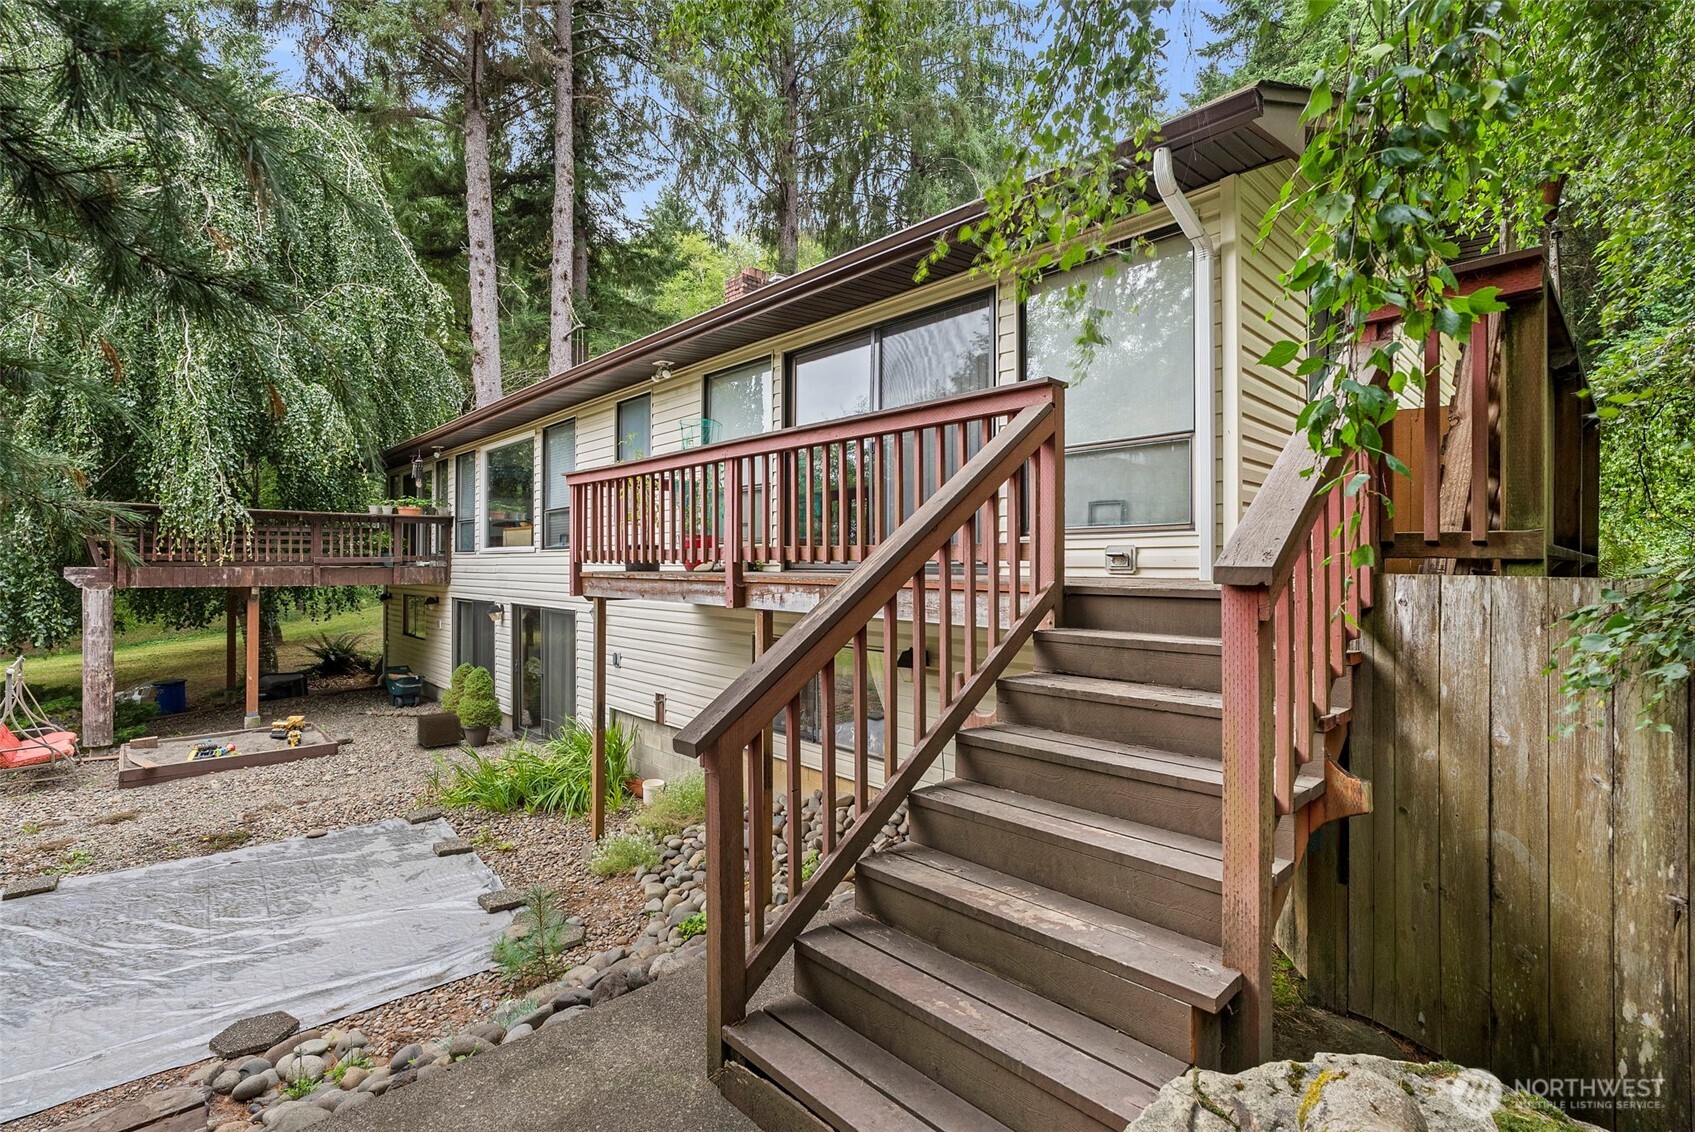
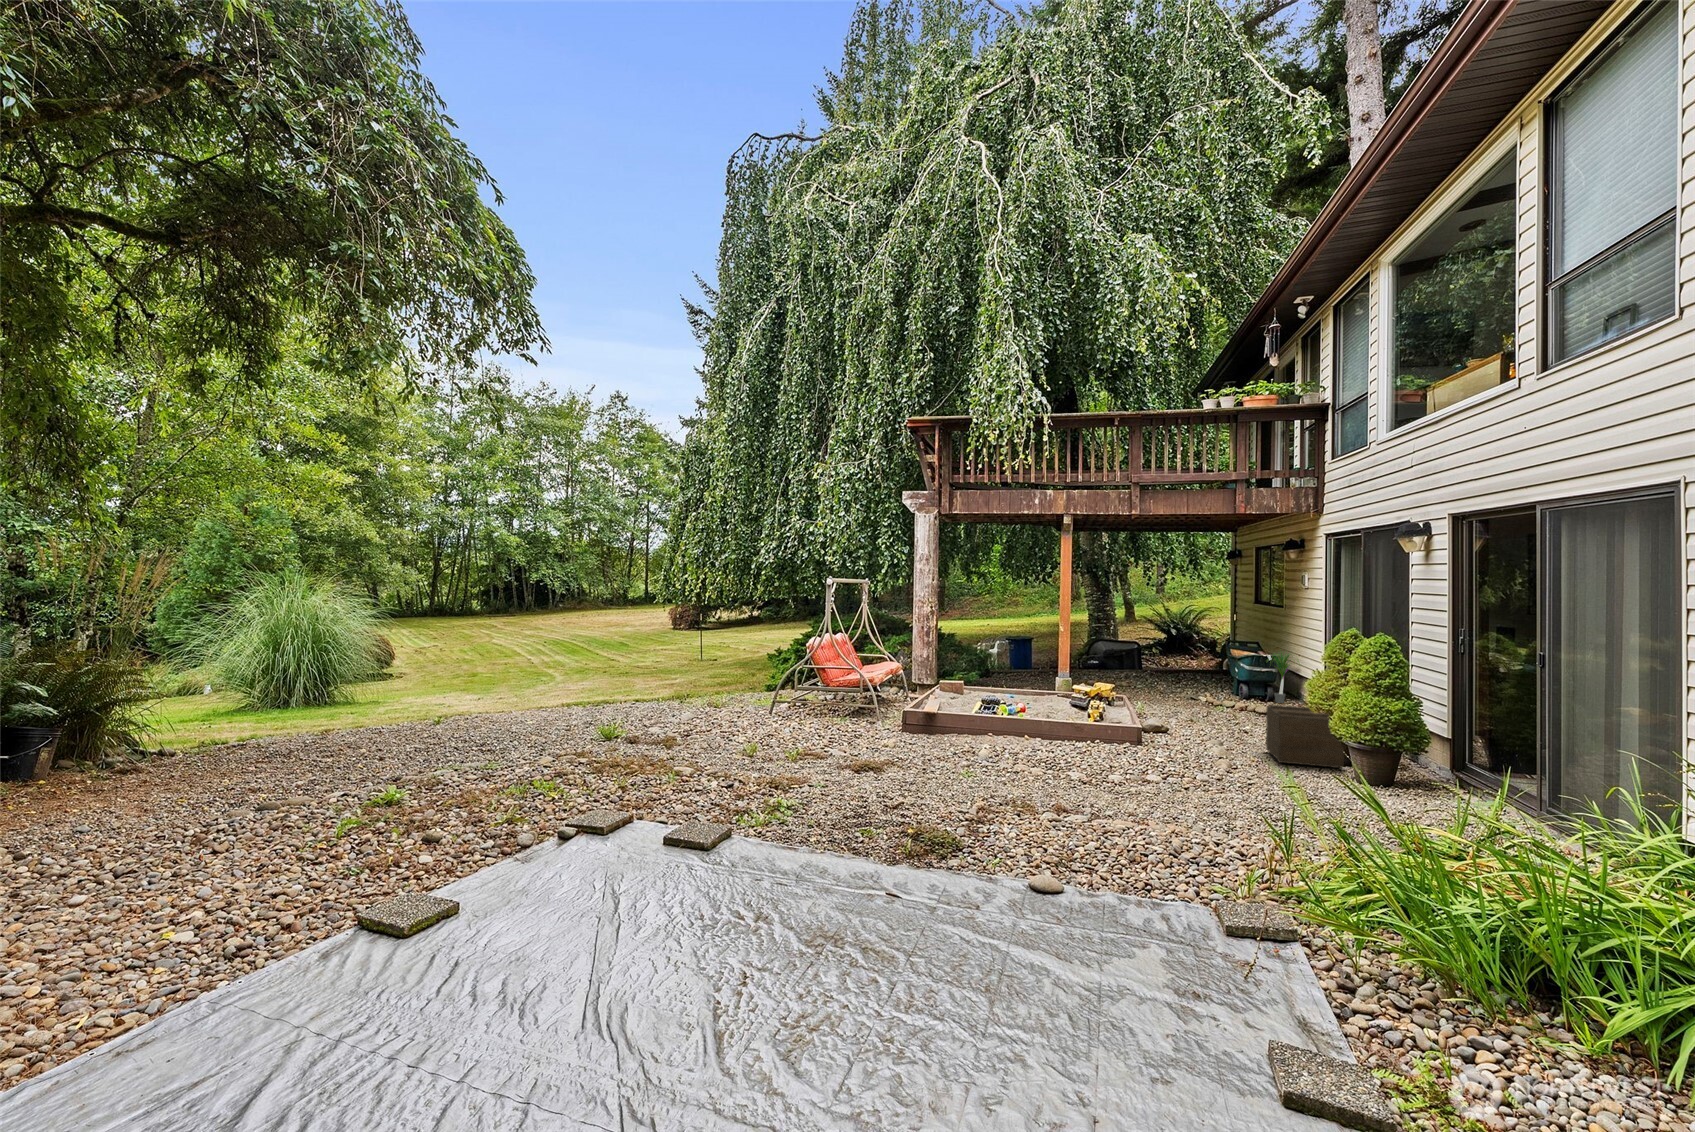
potted plant: none [409,667,438,706] -> present [1271,653,1291,703]

